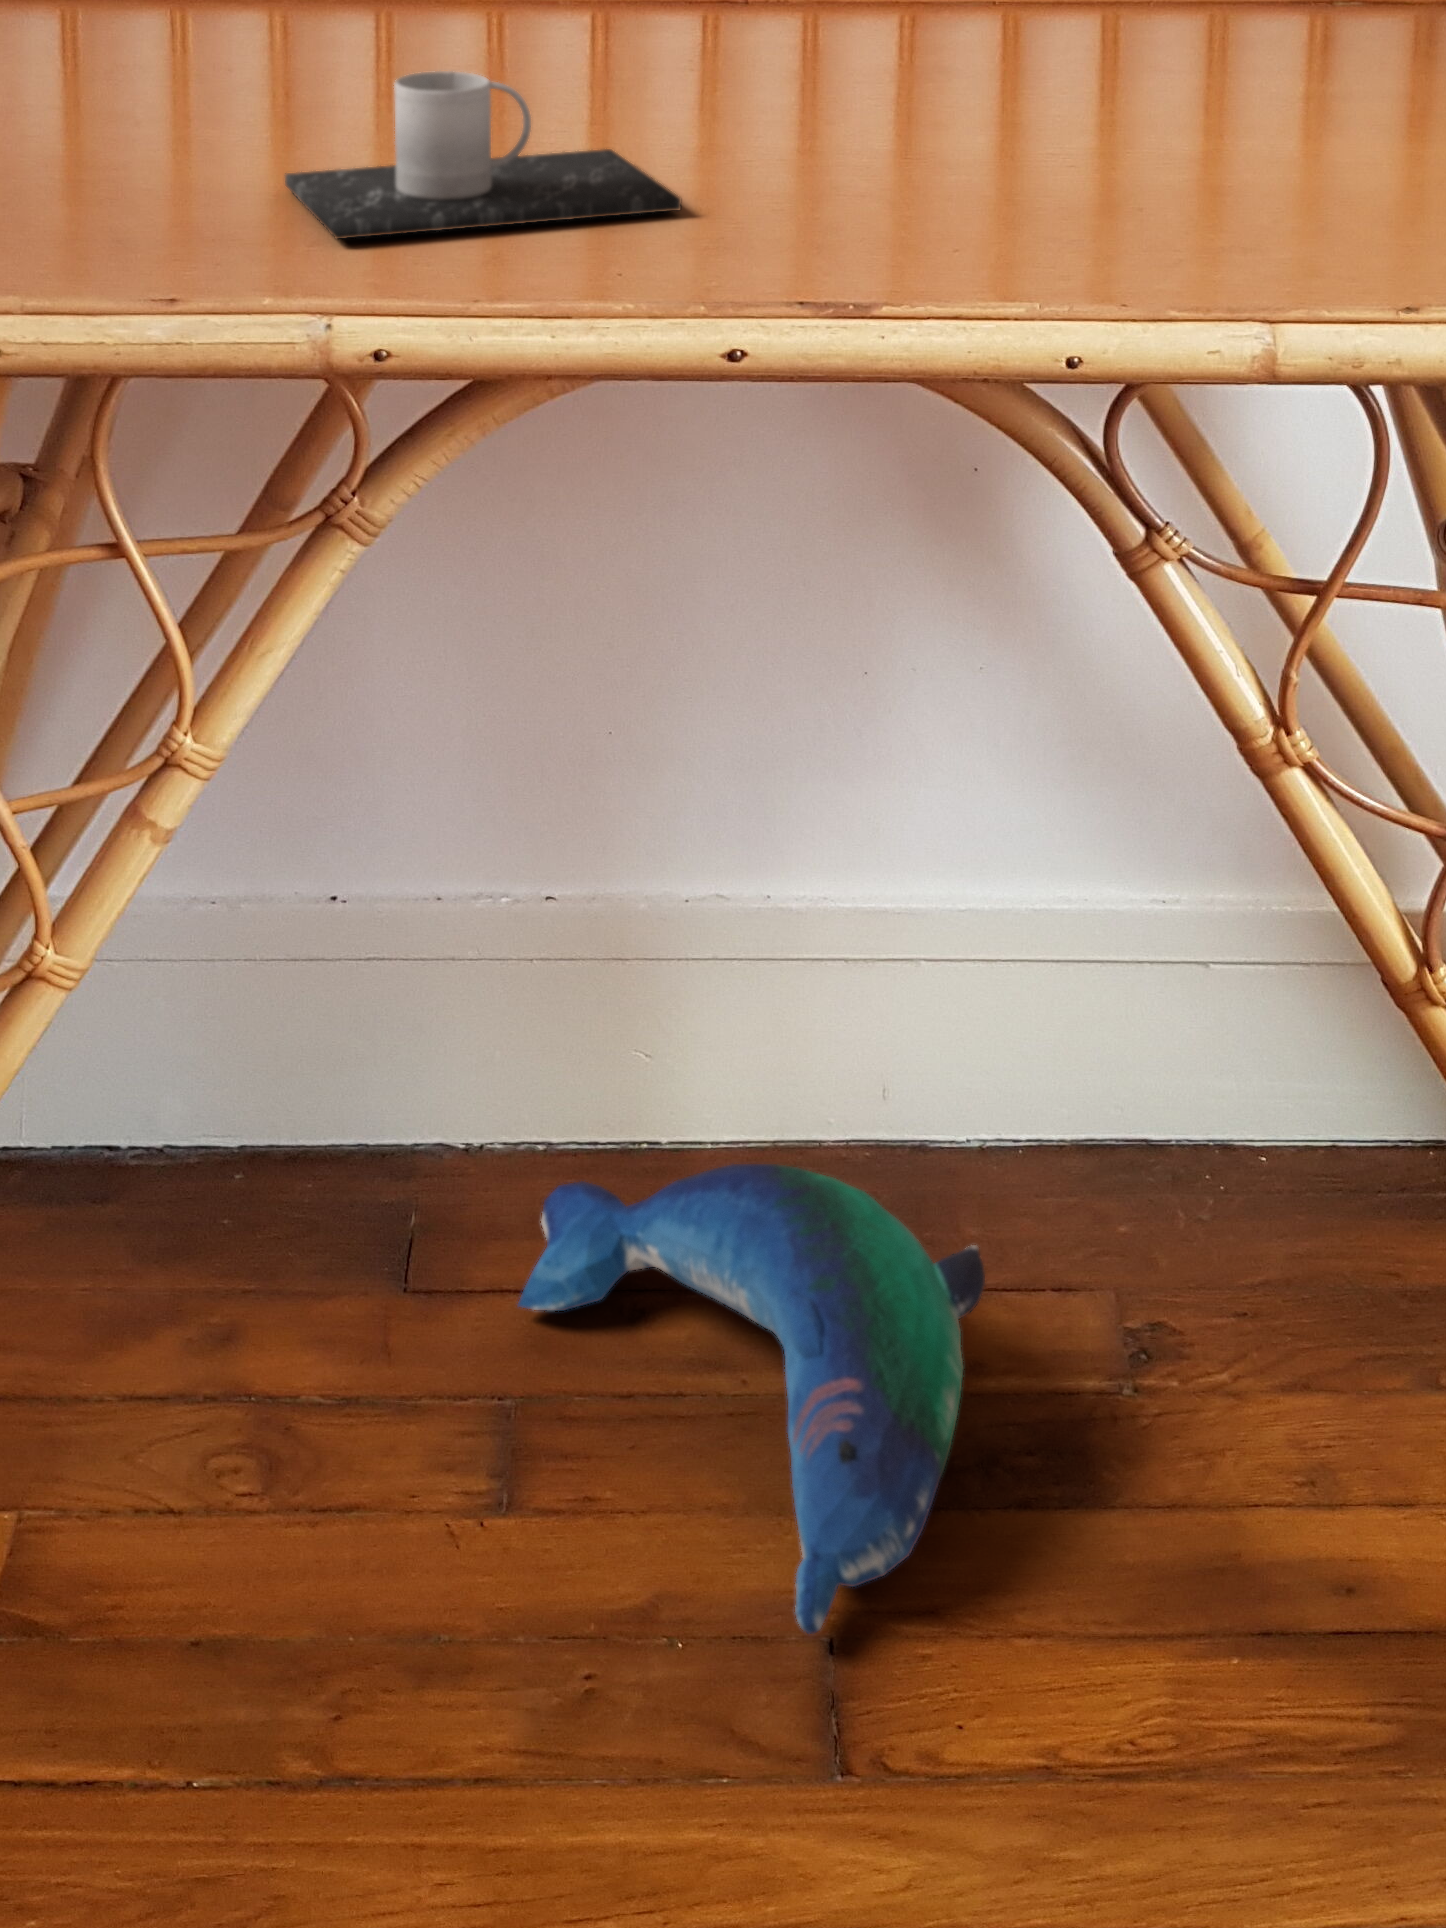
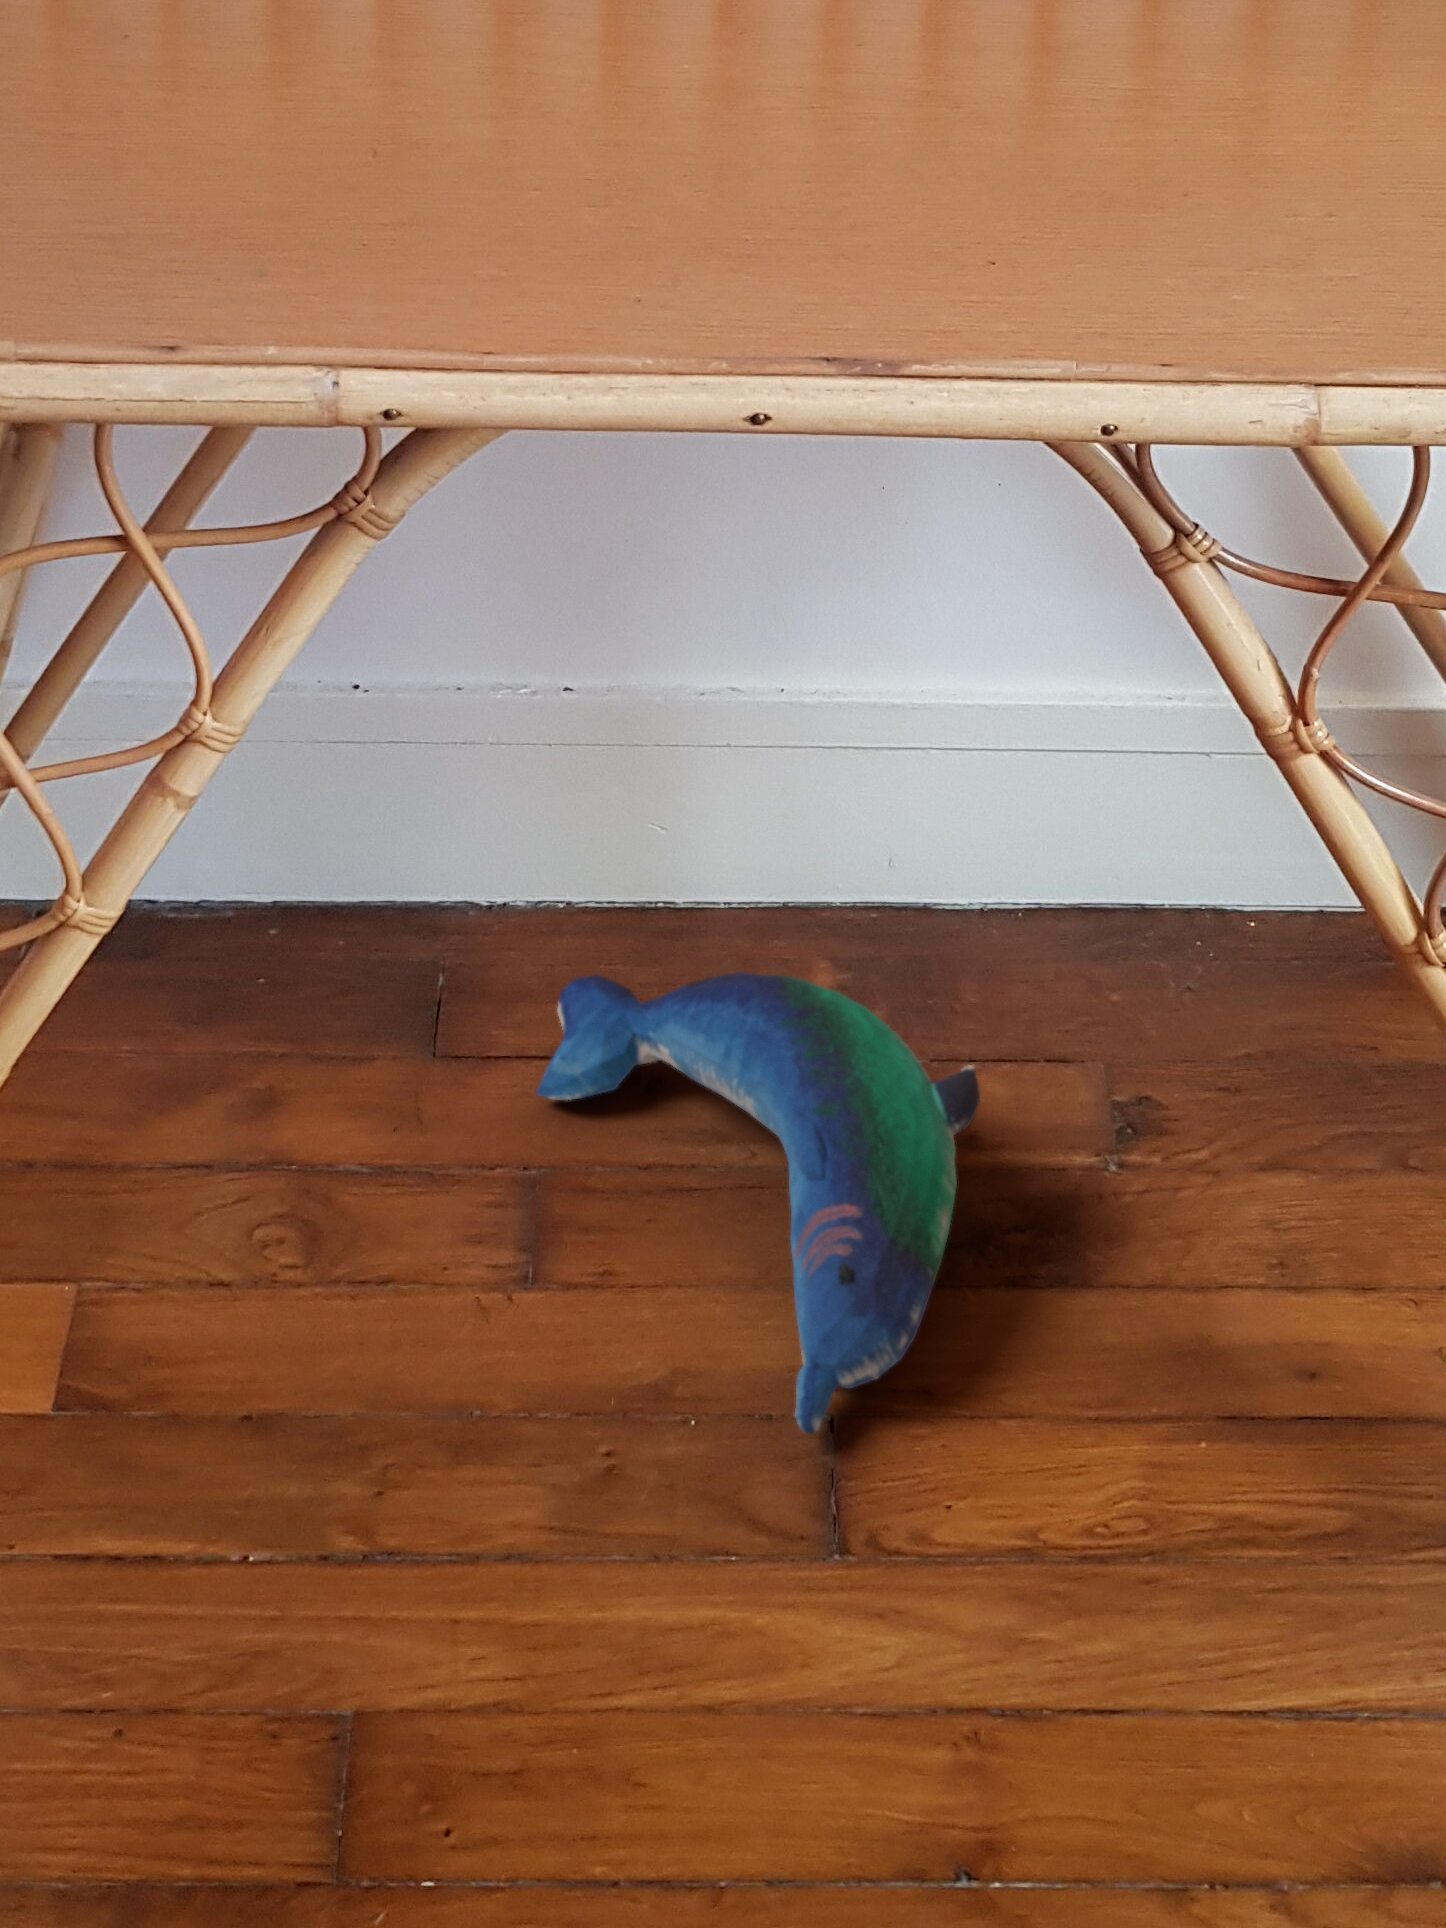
mug: present [285,71,681,239] -> none [286,50,704,257]

